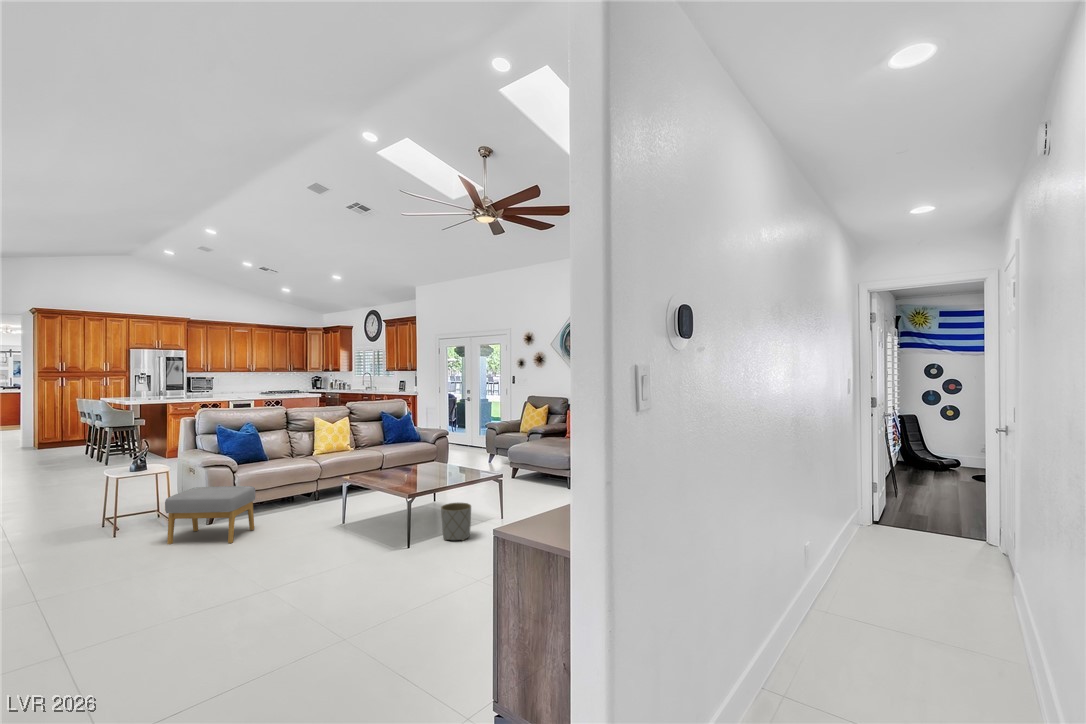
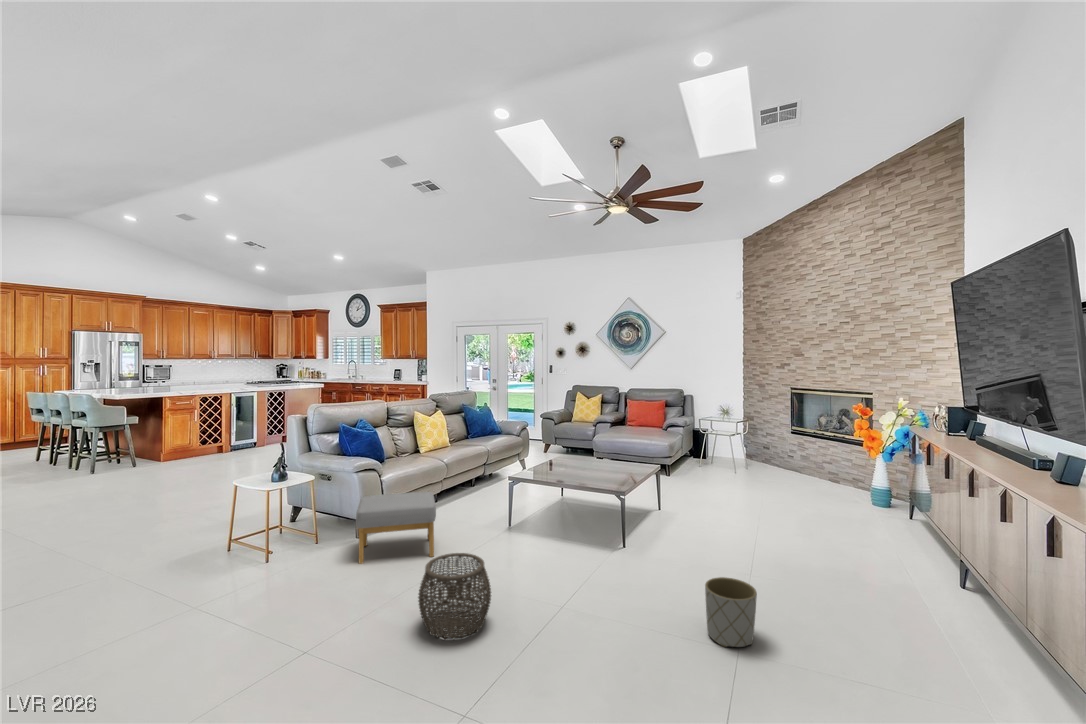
planter: present [441,503,471,541] -> present [705,577,757,647]
woven basket: none [113,534,190,605] -> present [418,553,491,639]

